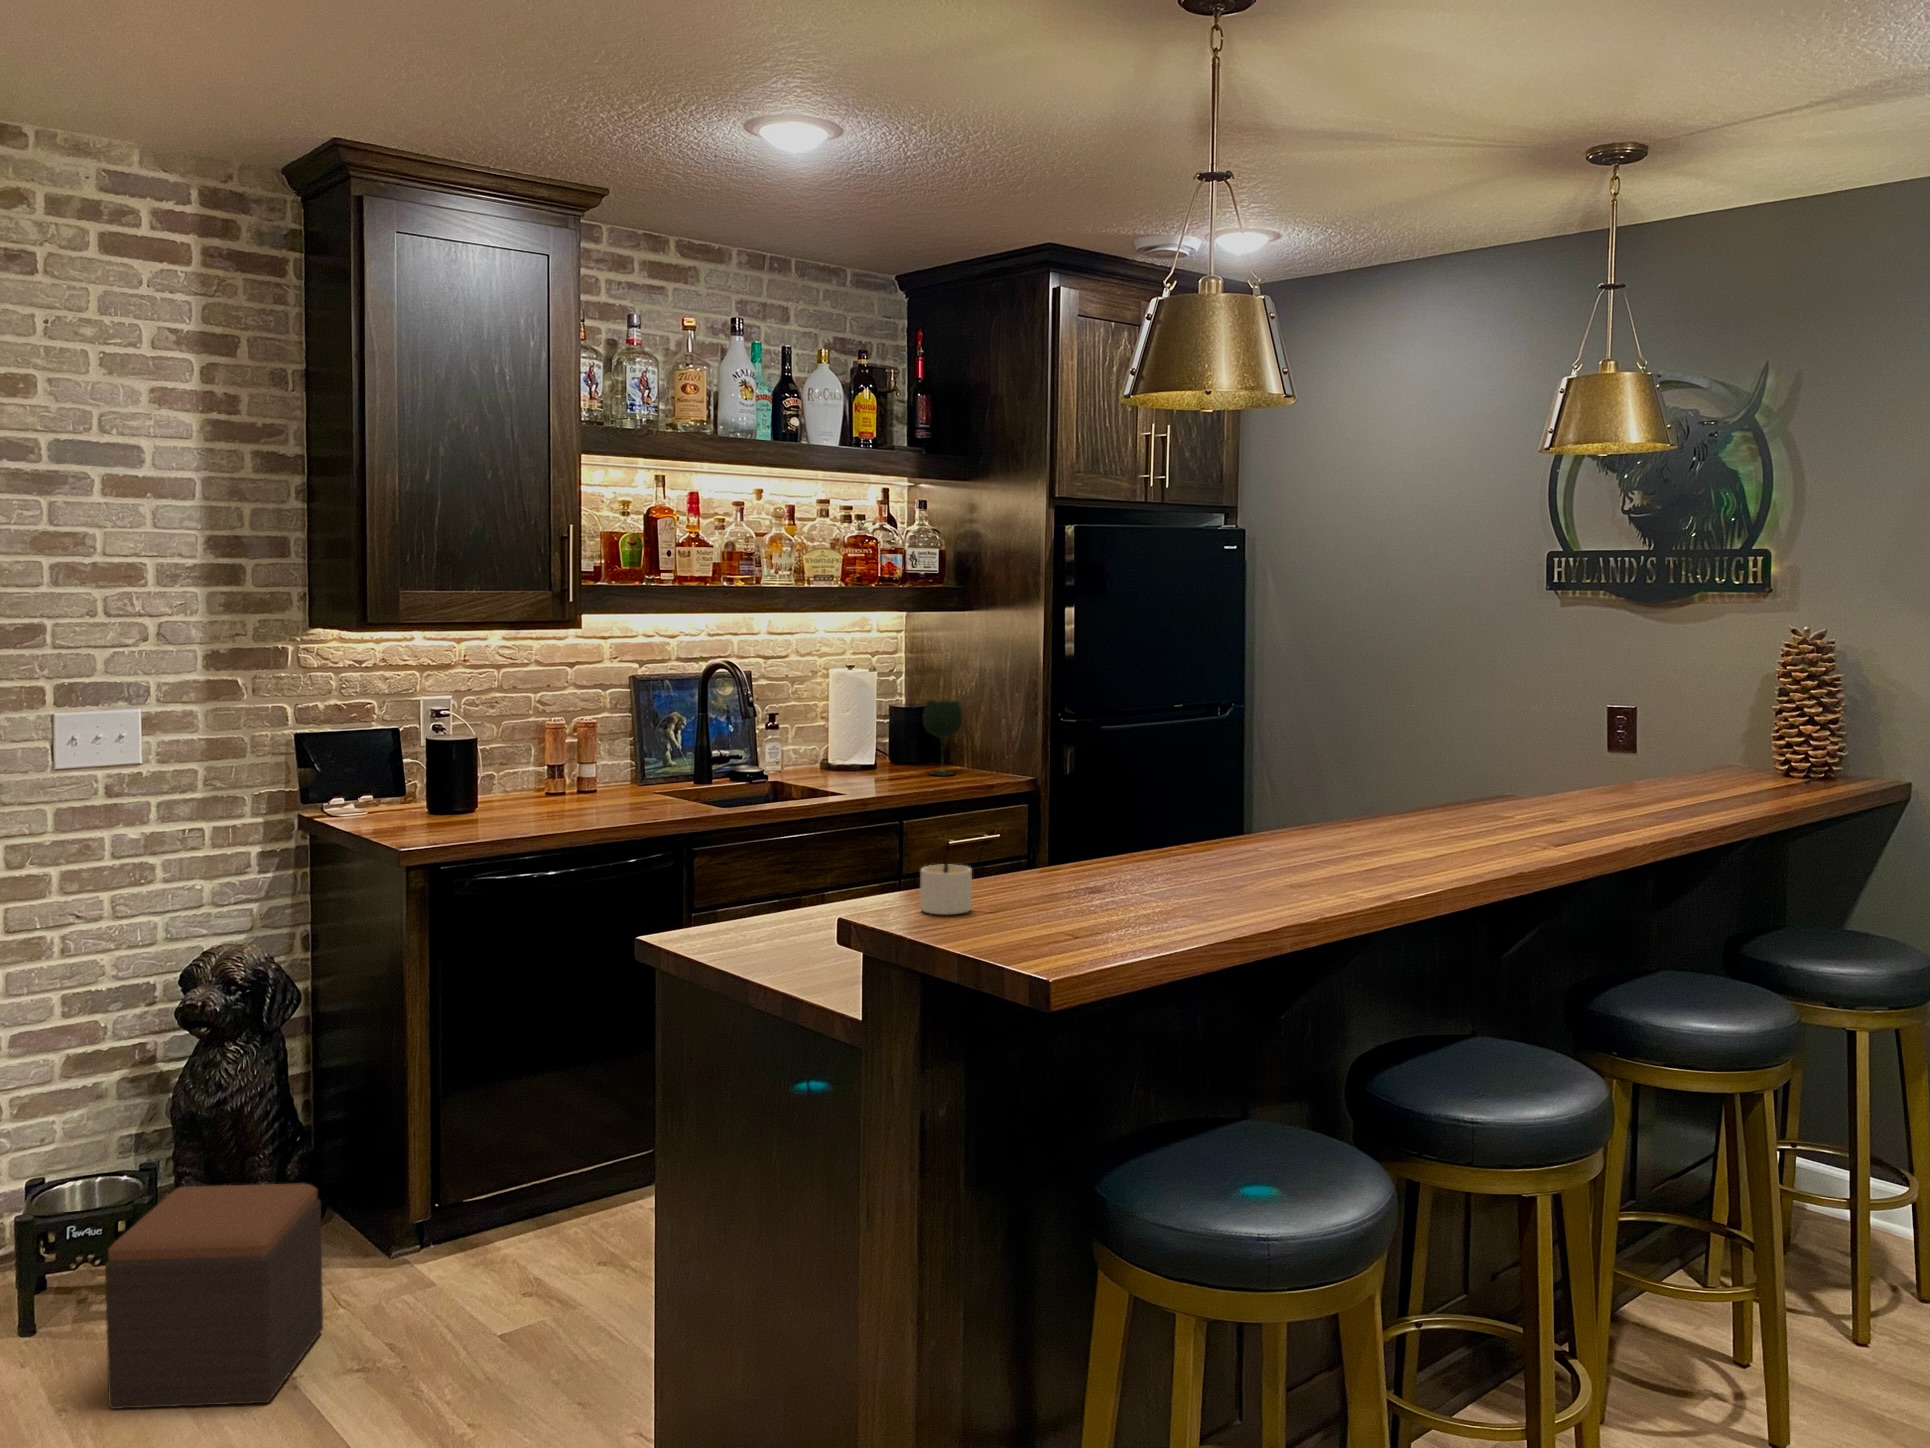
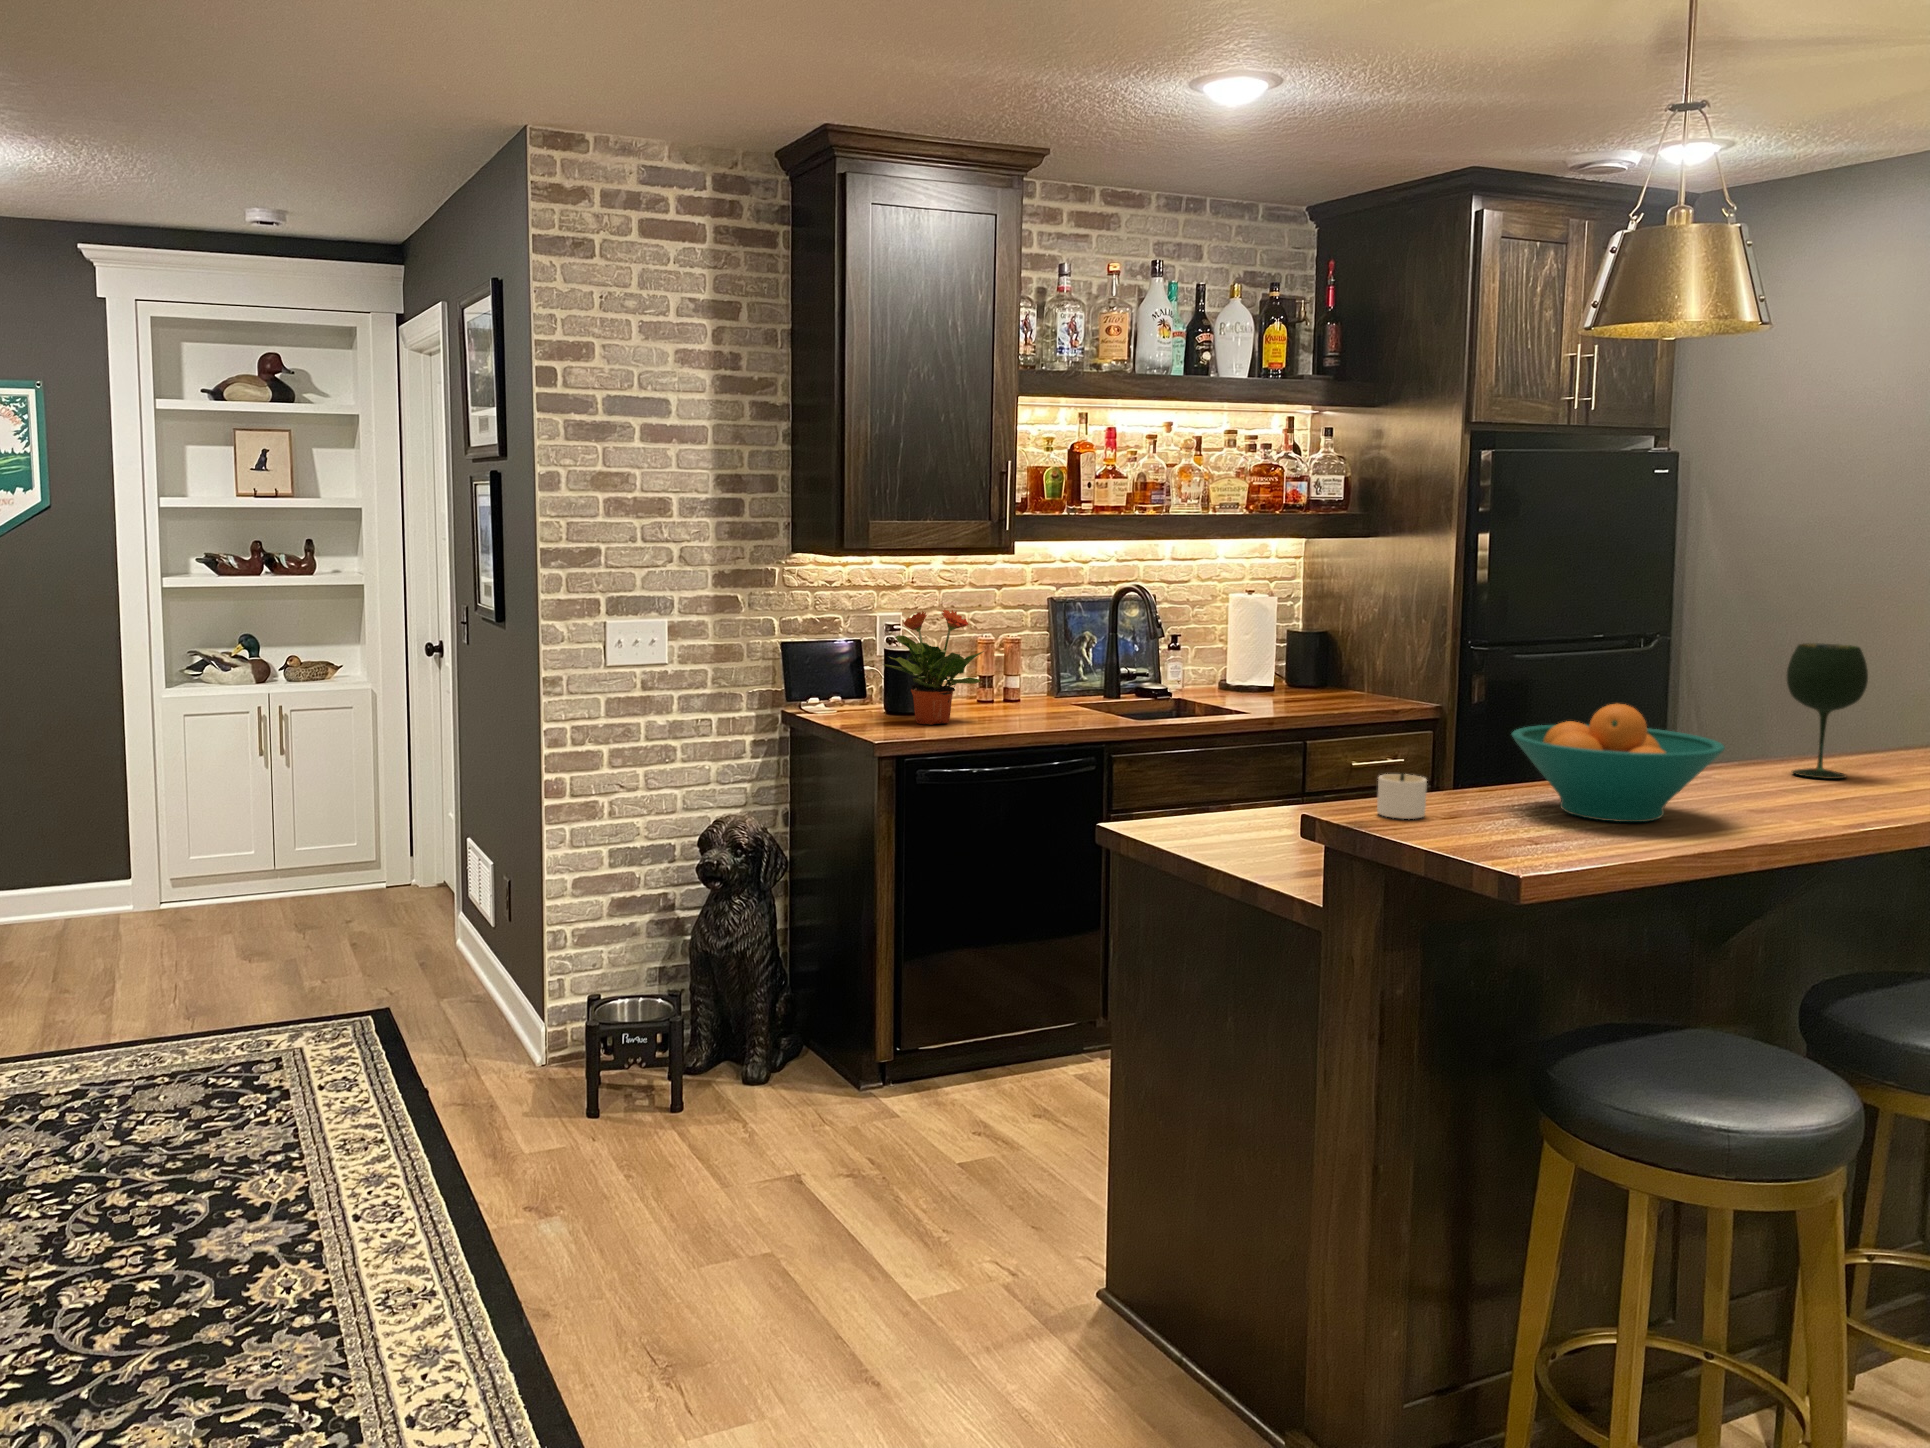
potted plant: none [417,692,543,824] -> present [884,610,984,725]
wine glass: present [923,700,962,776] -> present [1787,643,1868,779]
fruit bowl: none [1062,779,1269,904] -> present [1512,704,1725,822]
footstool: present [105,1183,323,1409] -> none [662,1009,814,1188]

